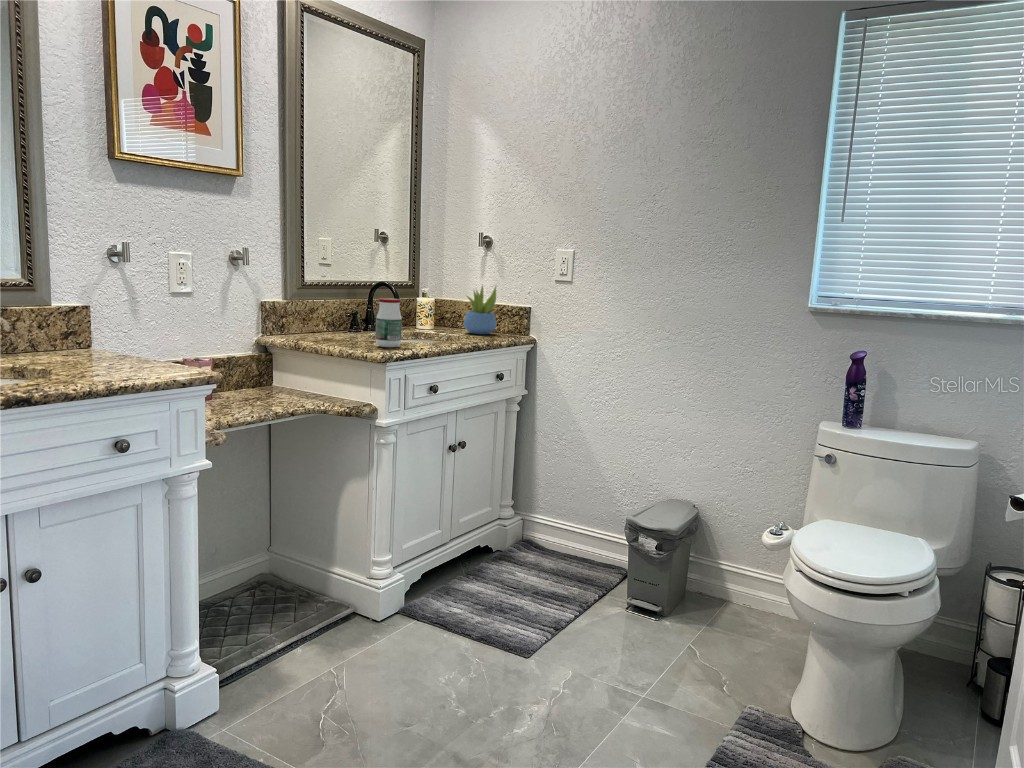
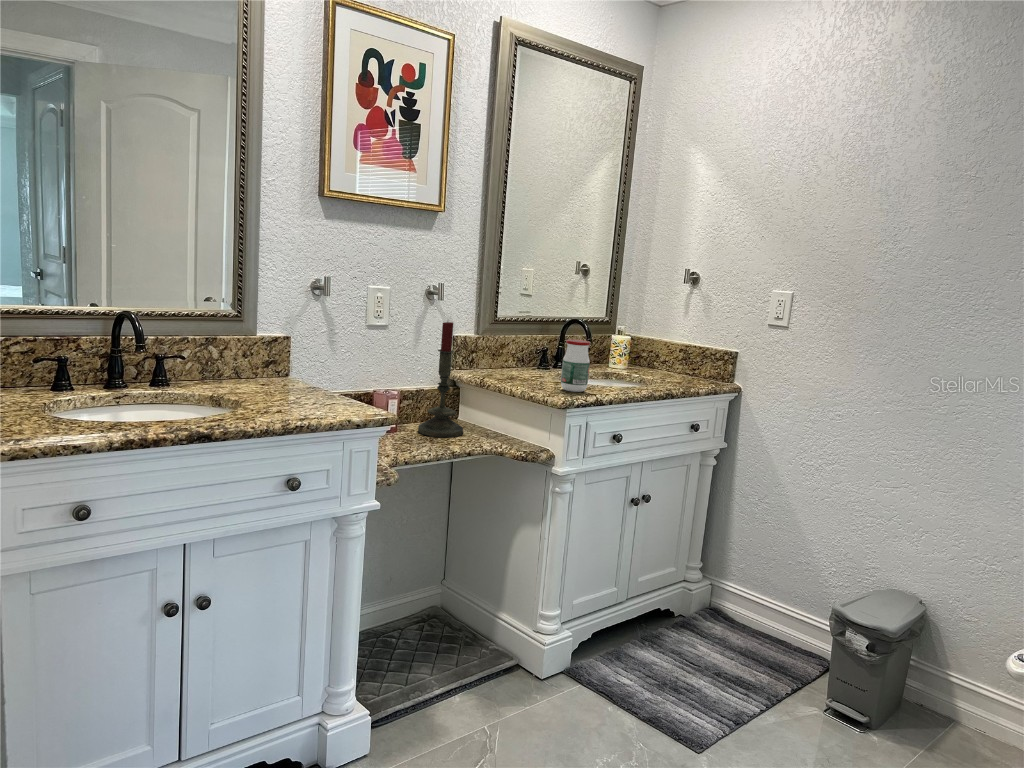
candle: none [235,283,282,401] -> present [418,322,463,438]
succulent plant: present [464,285,496,334] -> none [661,325,700,379]

